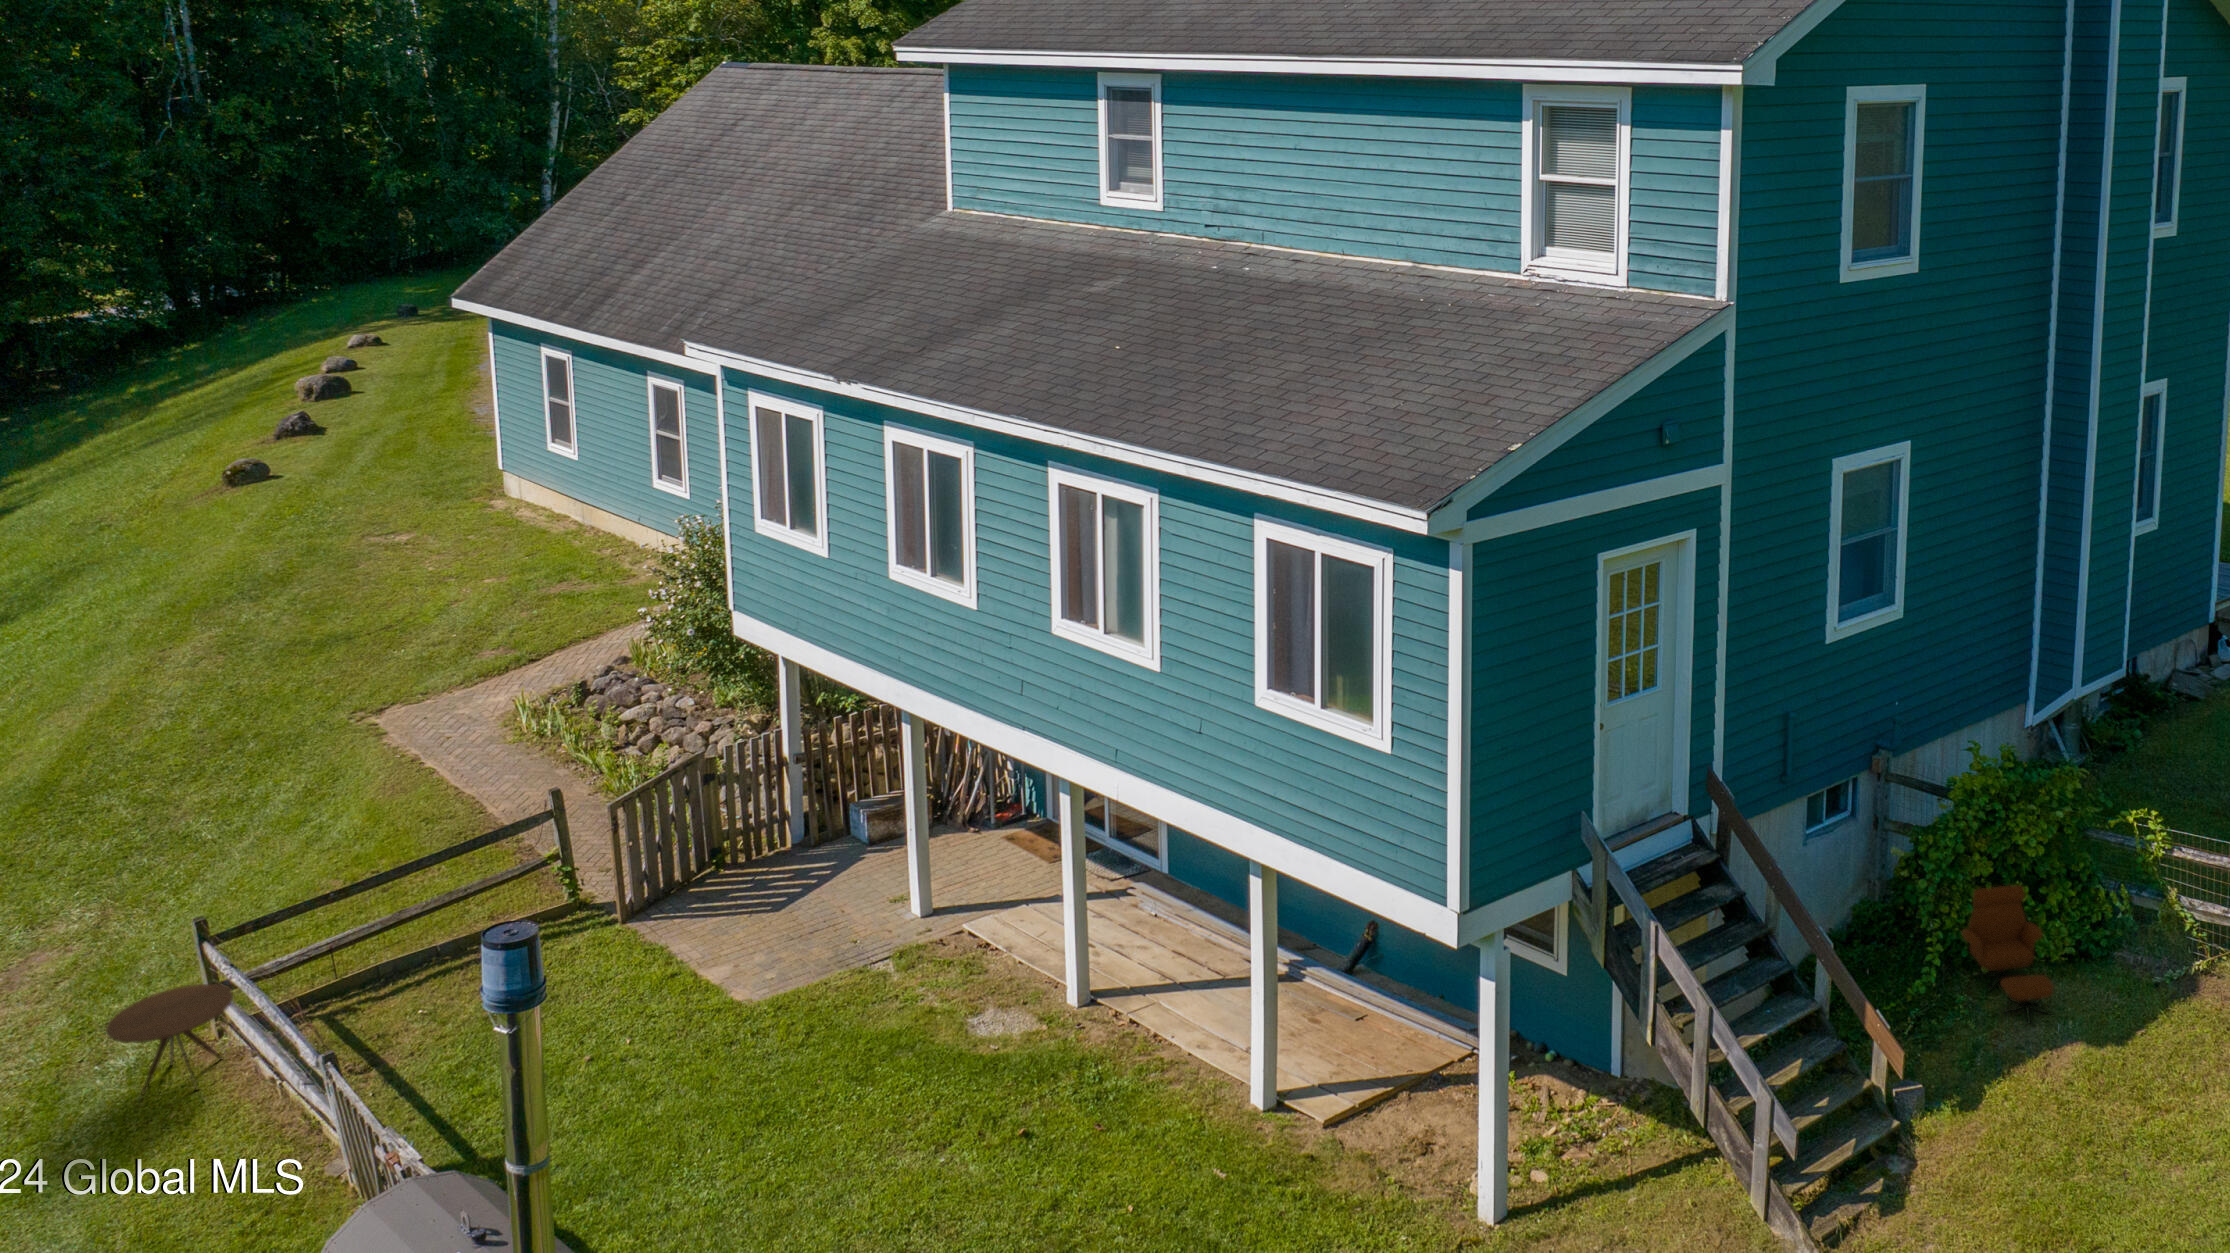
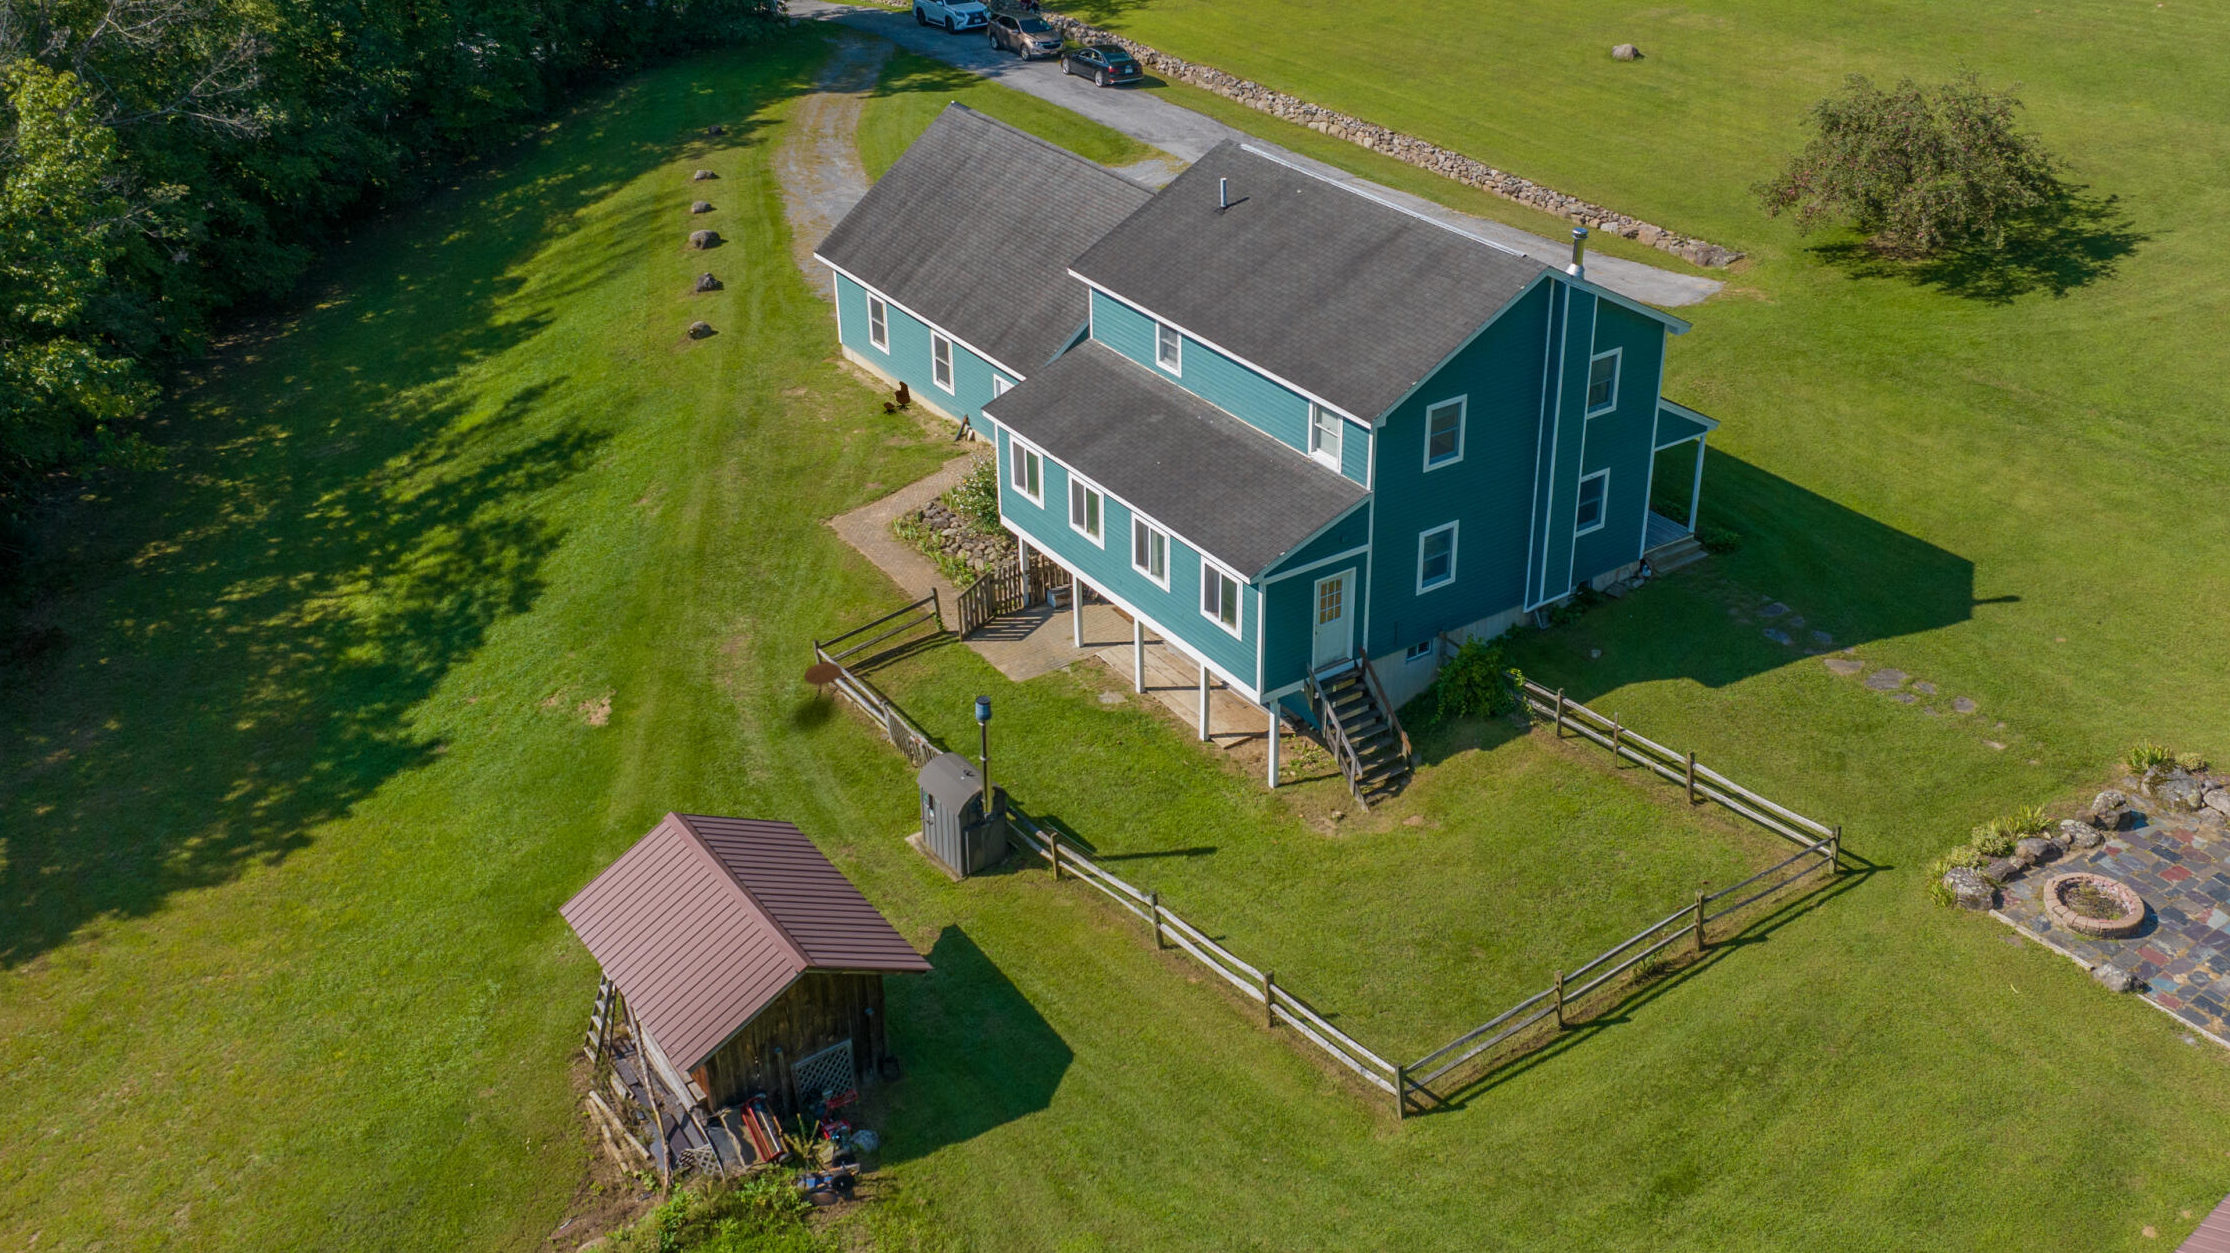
lounge chair: present [1962,885,2054,1023] -> present [883,381,911,415]

